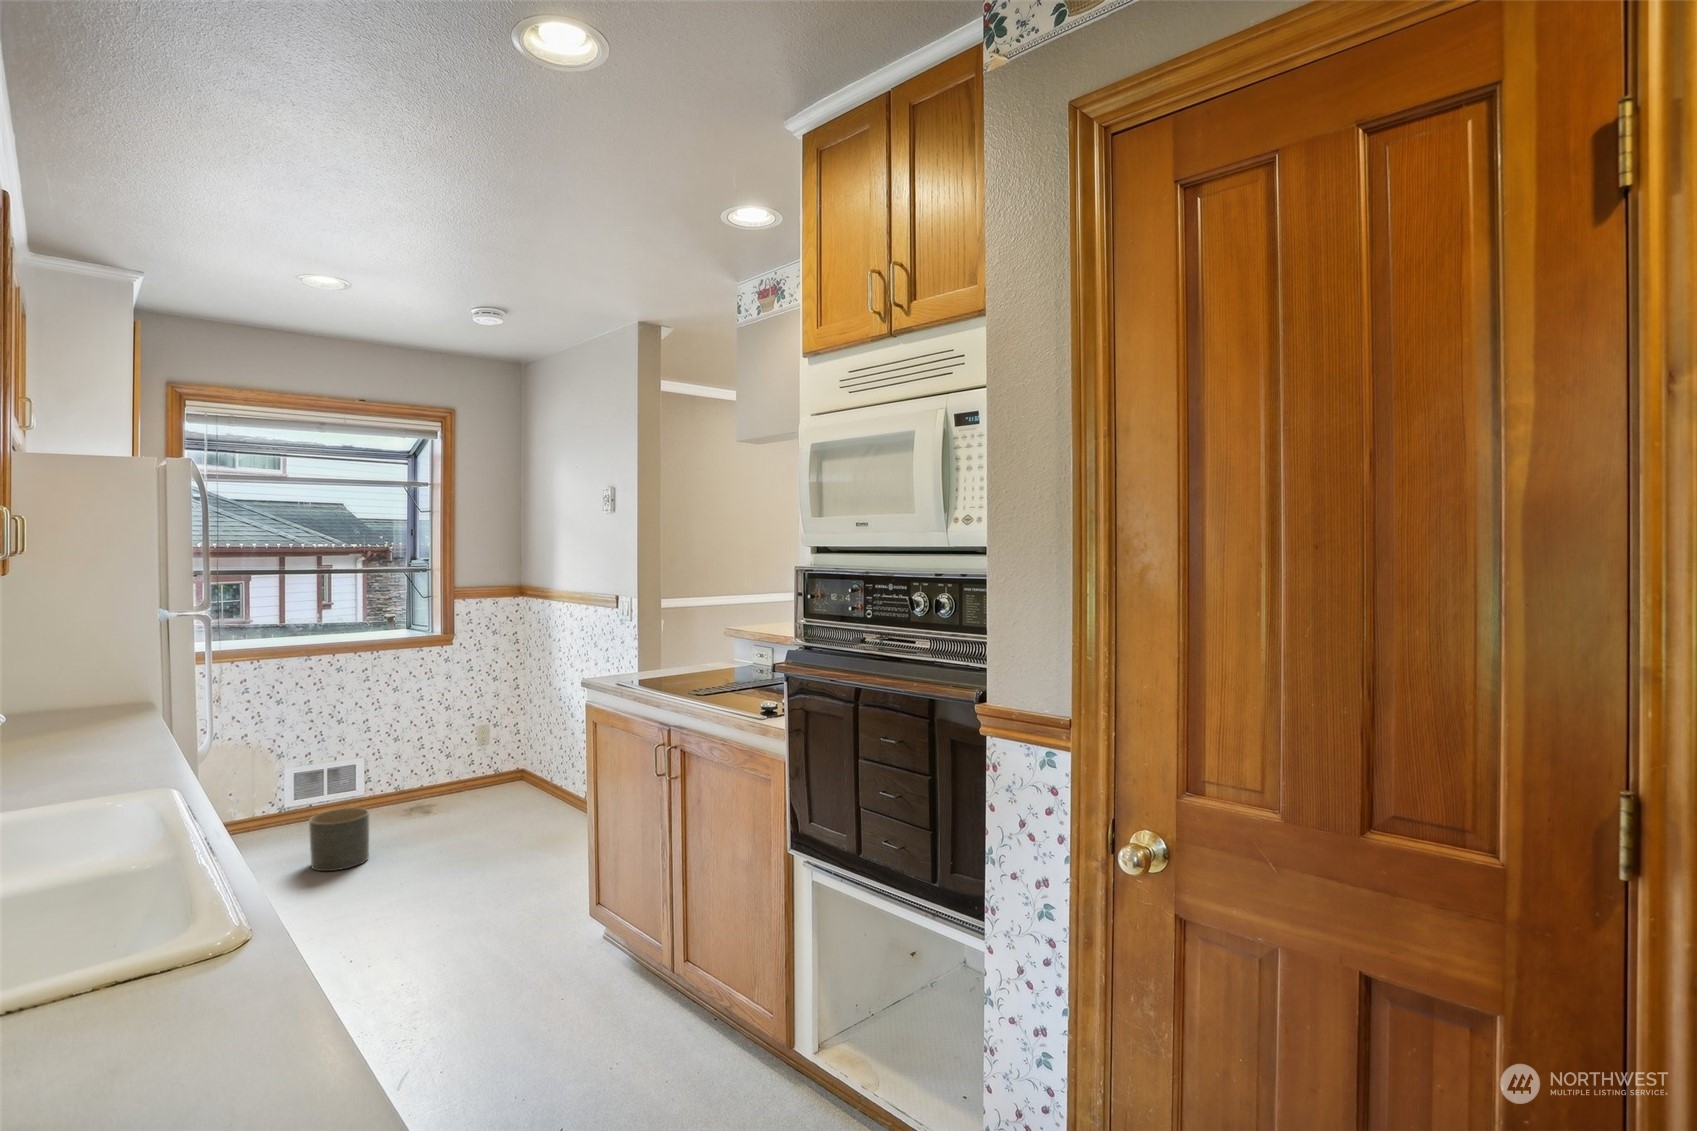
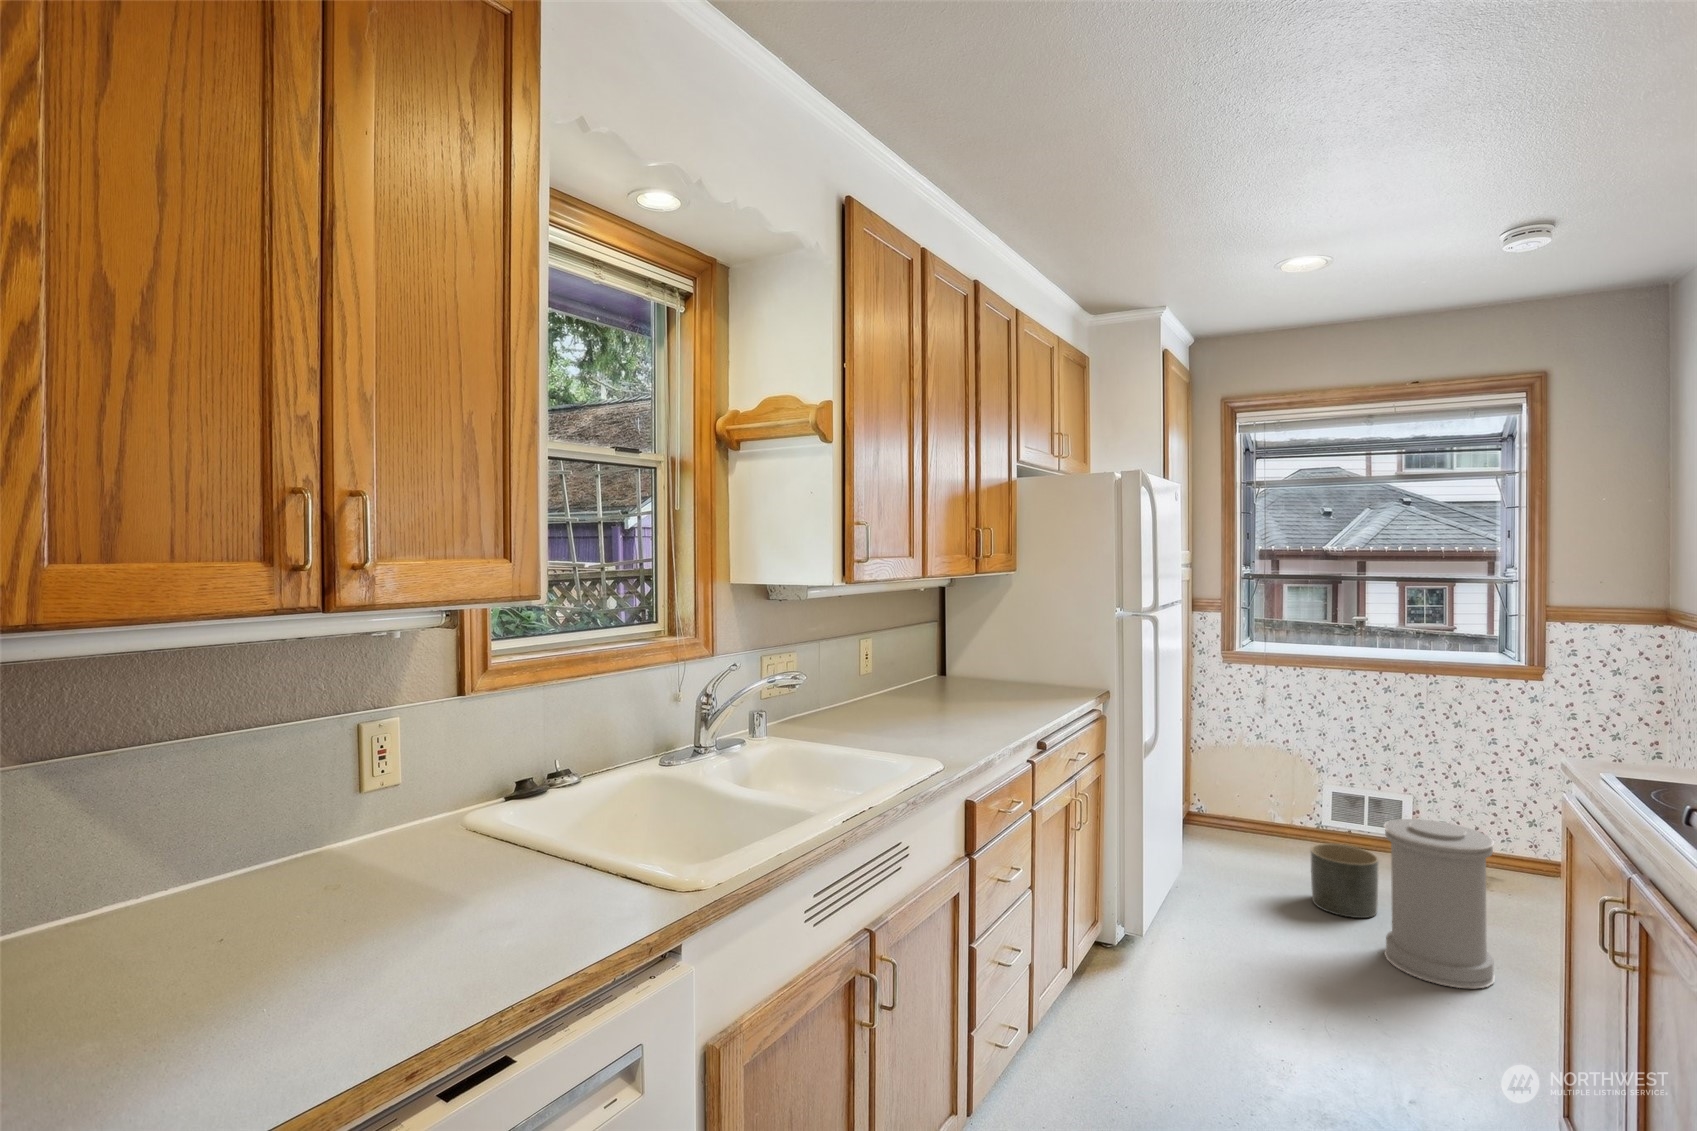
trash can: none [390,759,470,884] -> present [1384,819,1495,989]

